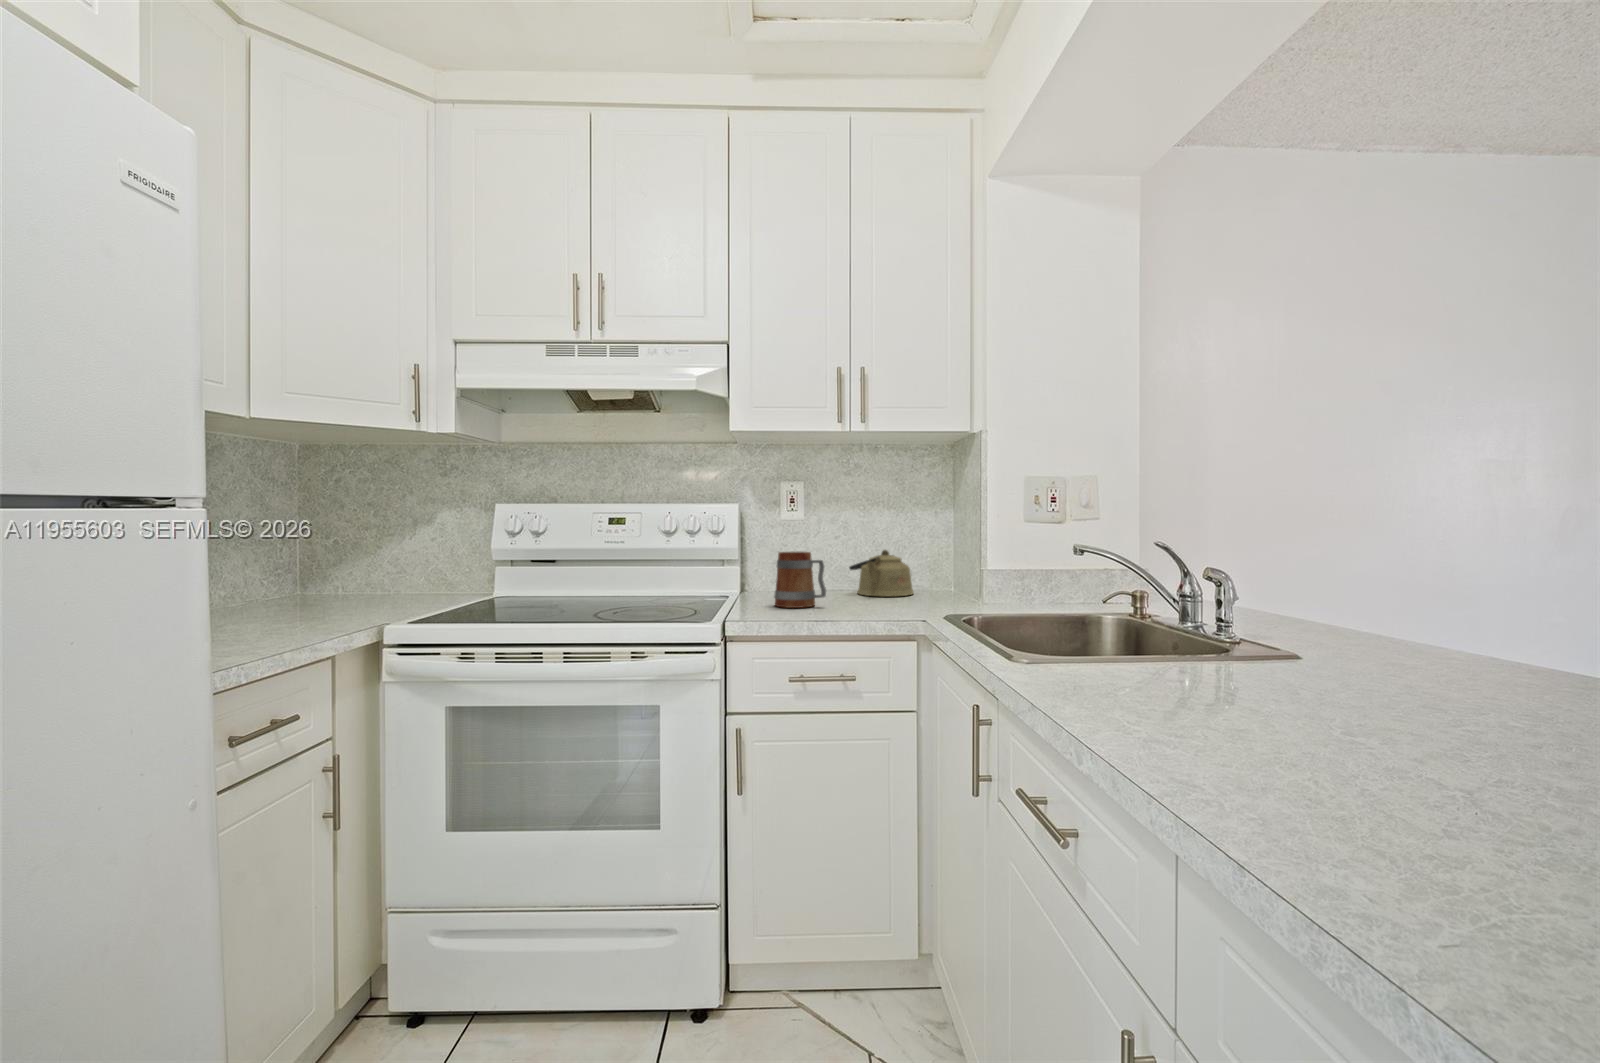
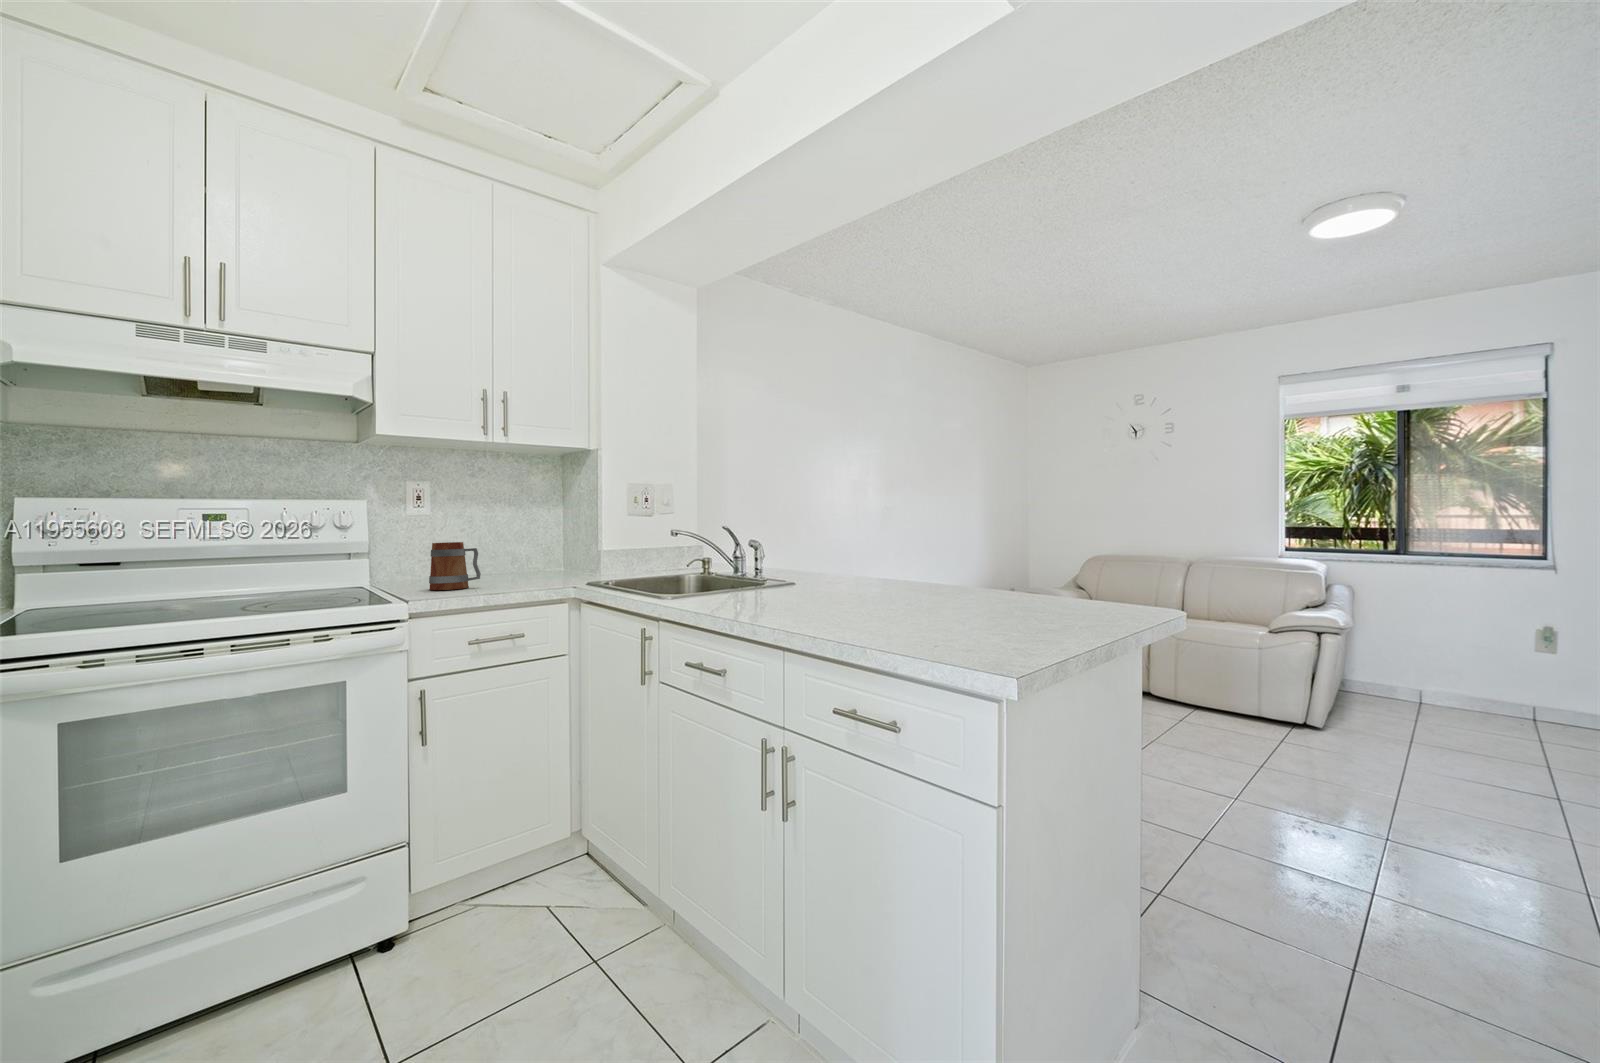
kettle: present [849,550,914,596] -> none [483,540,540,579]

